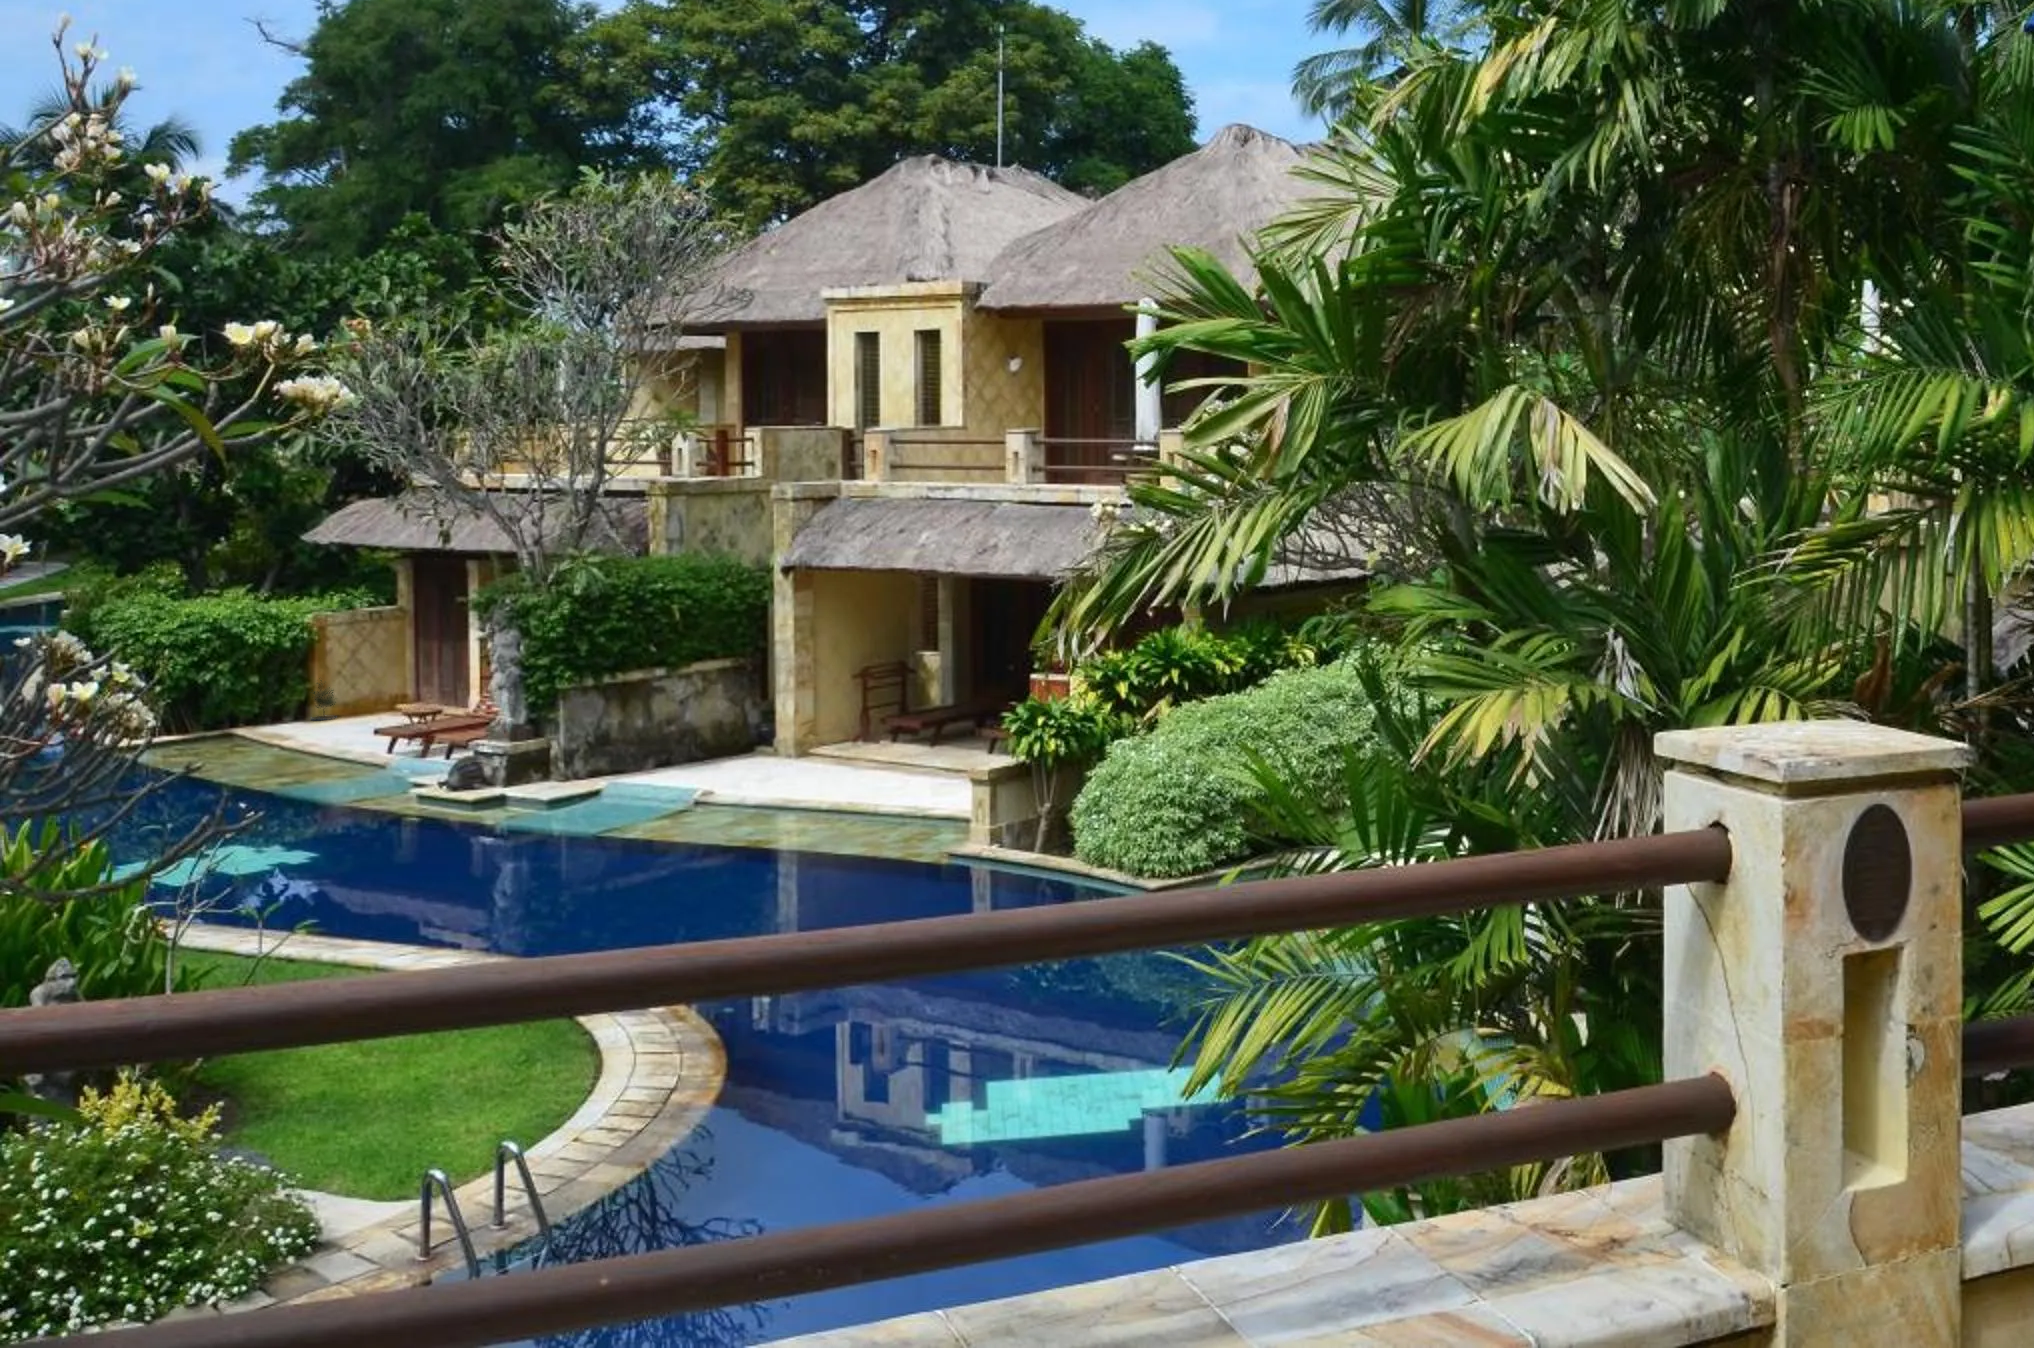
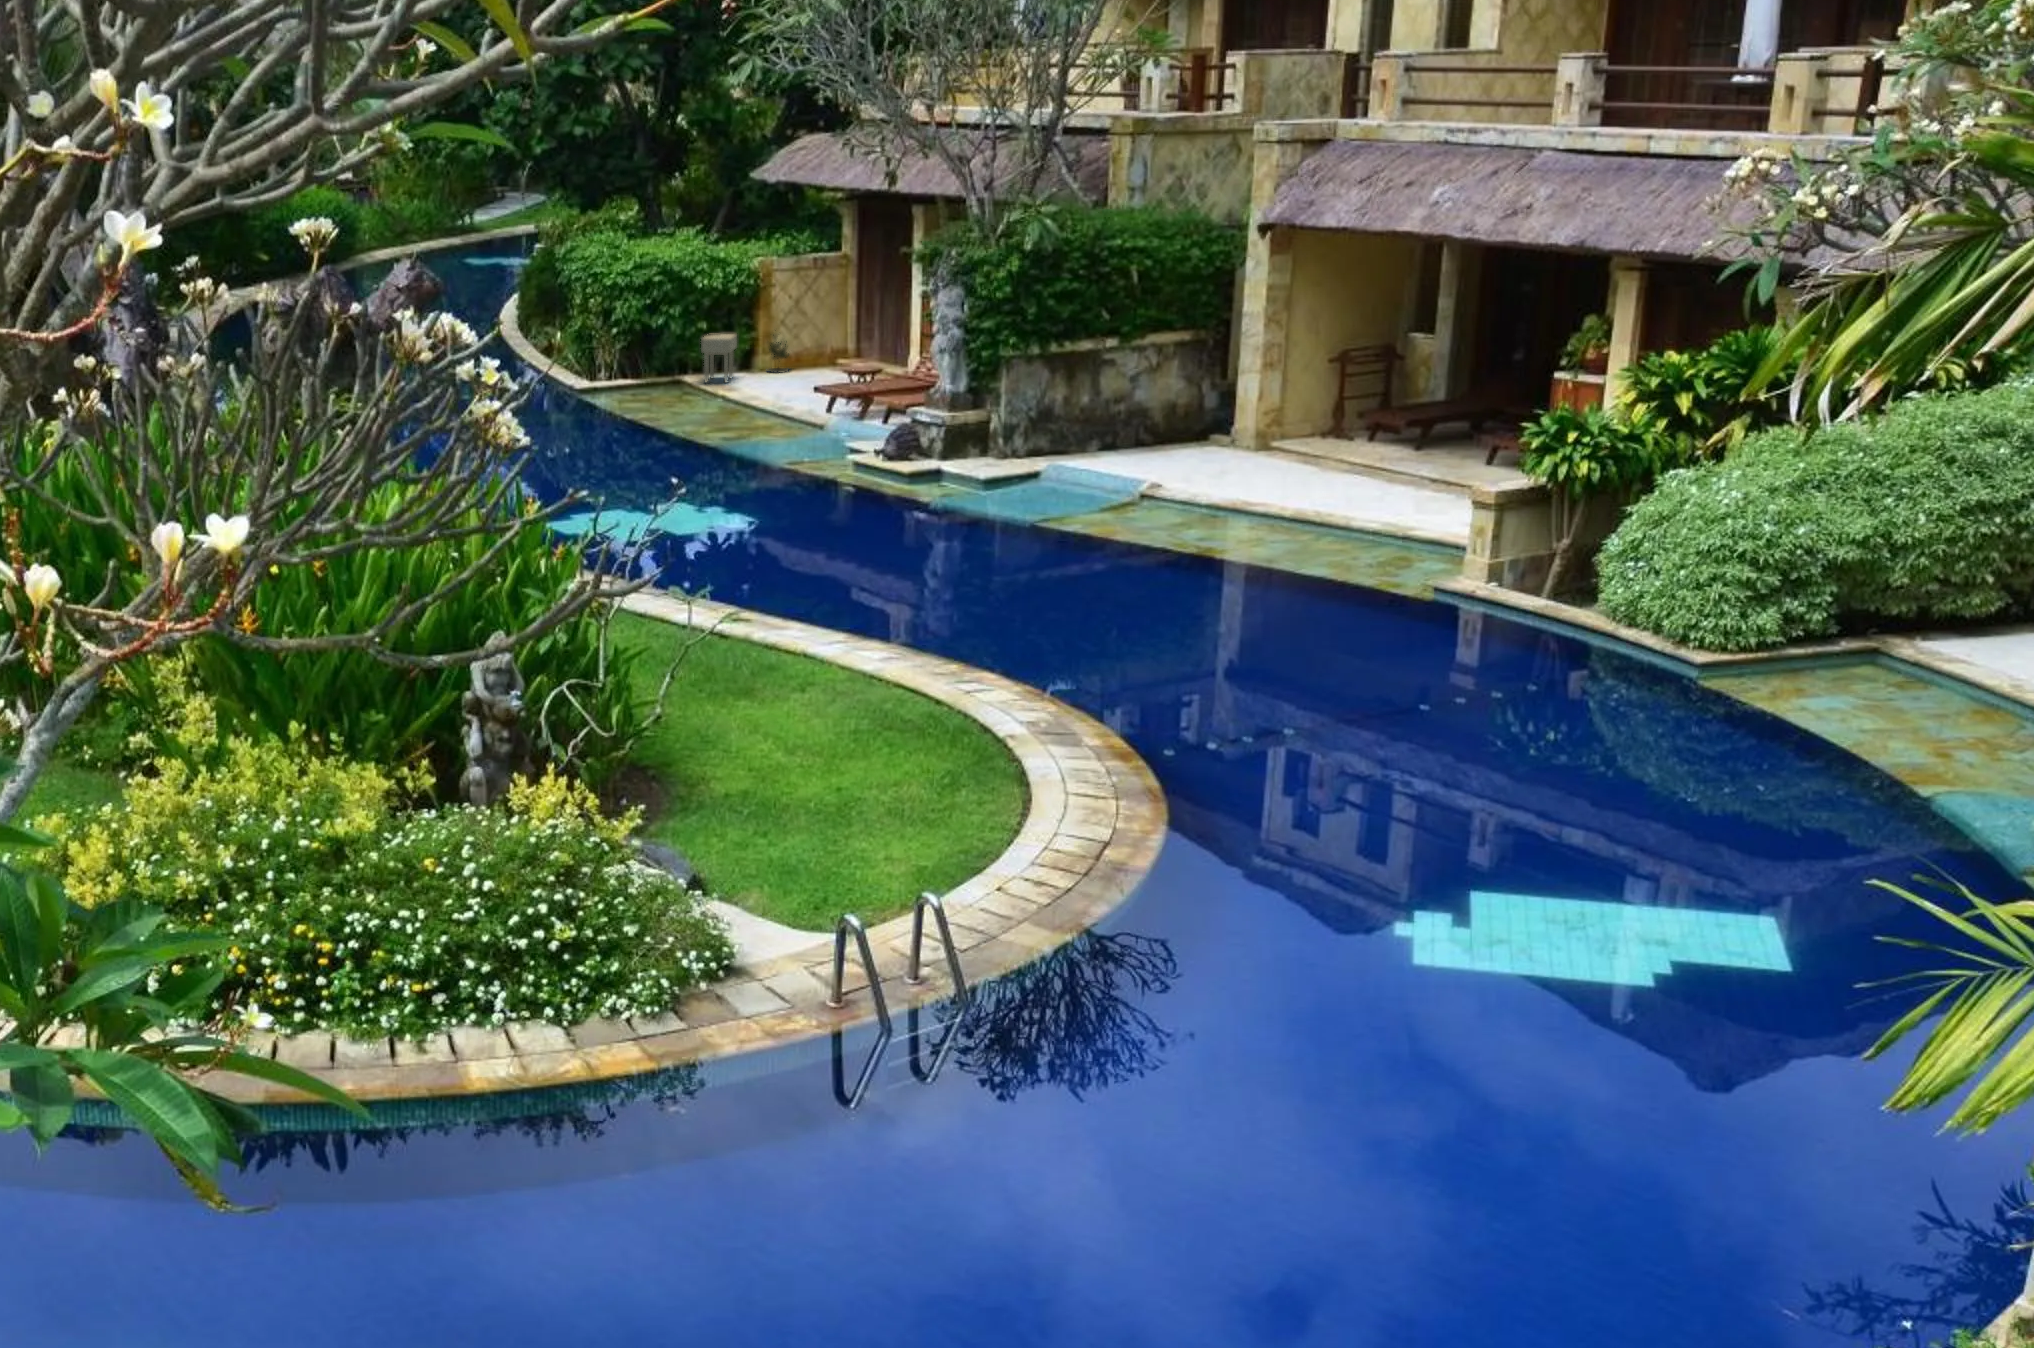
side table: none [238,685,278,734] -> present [701,334,737,382]

